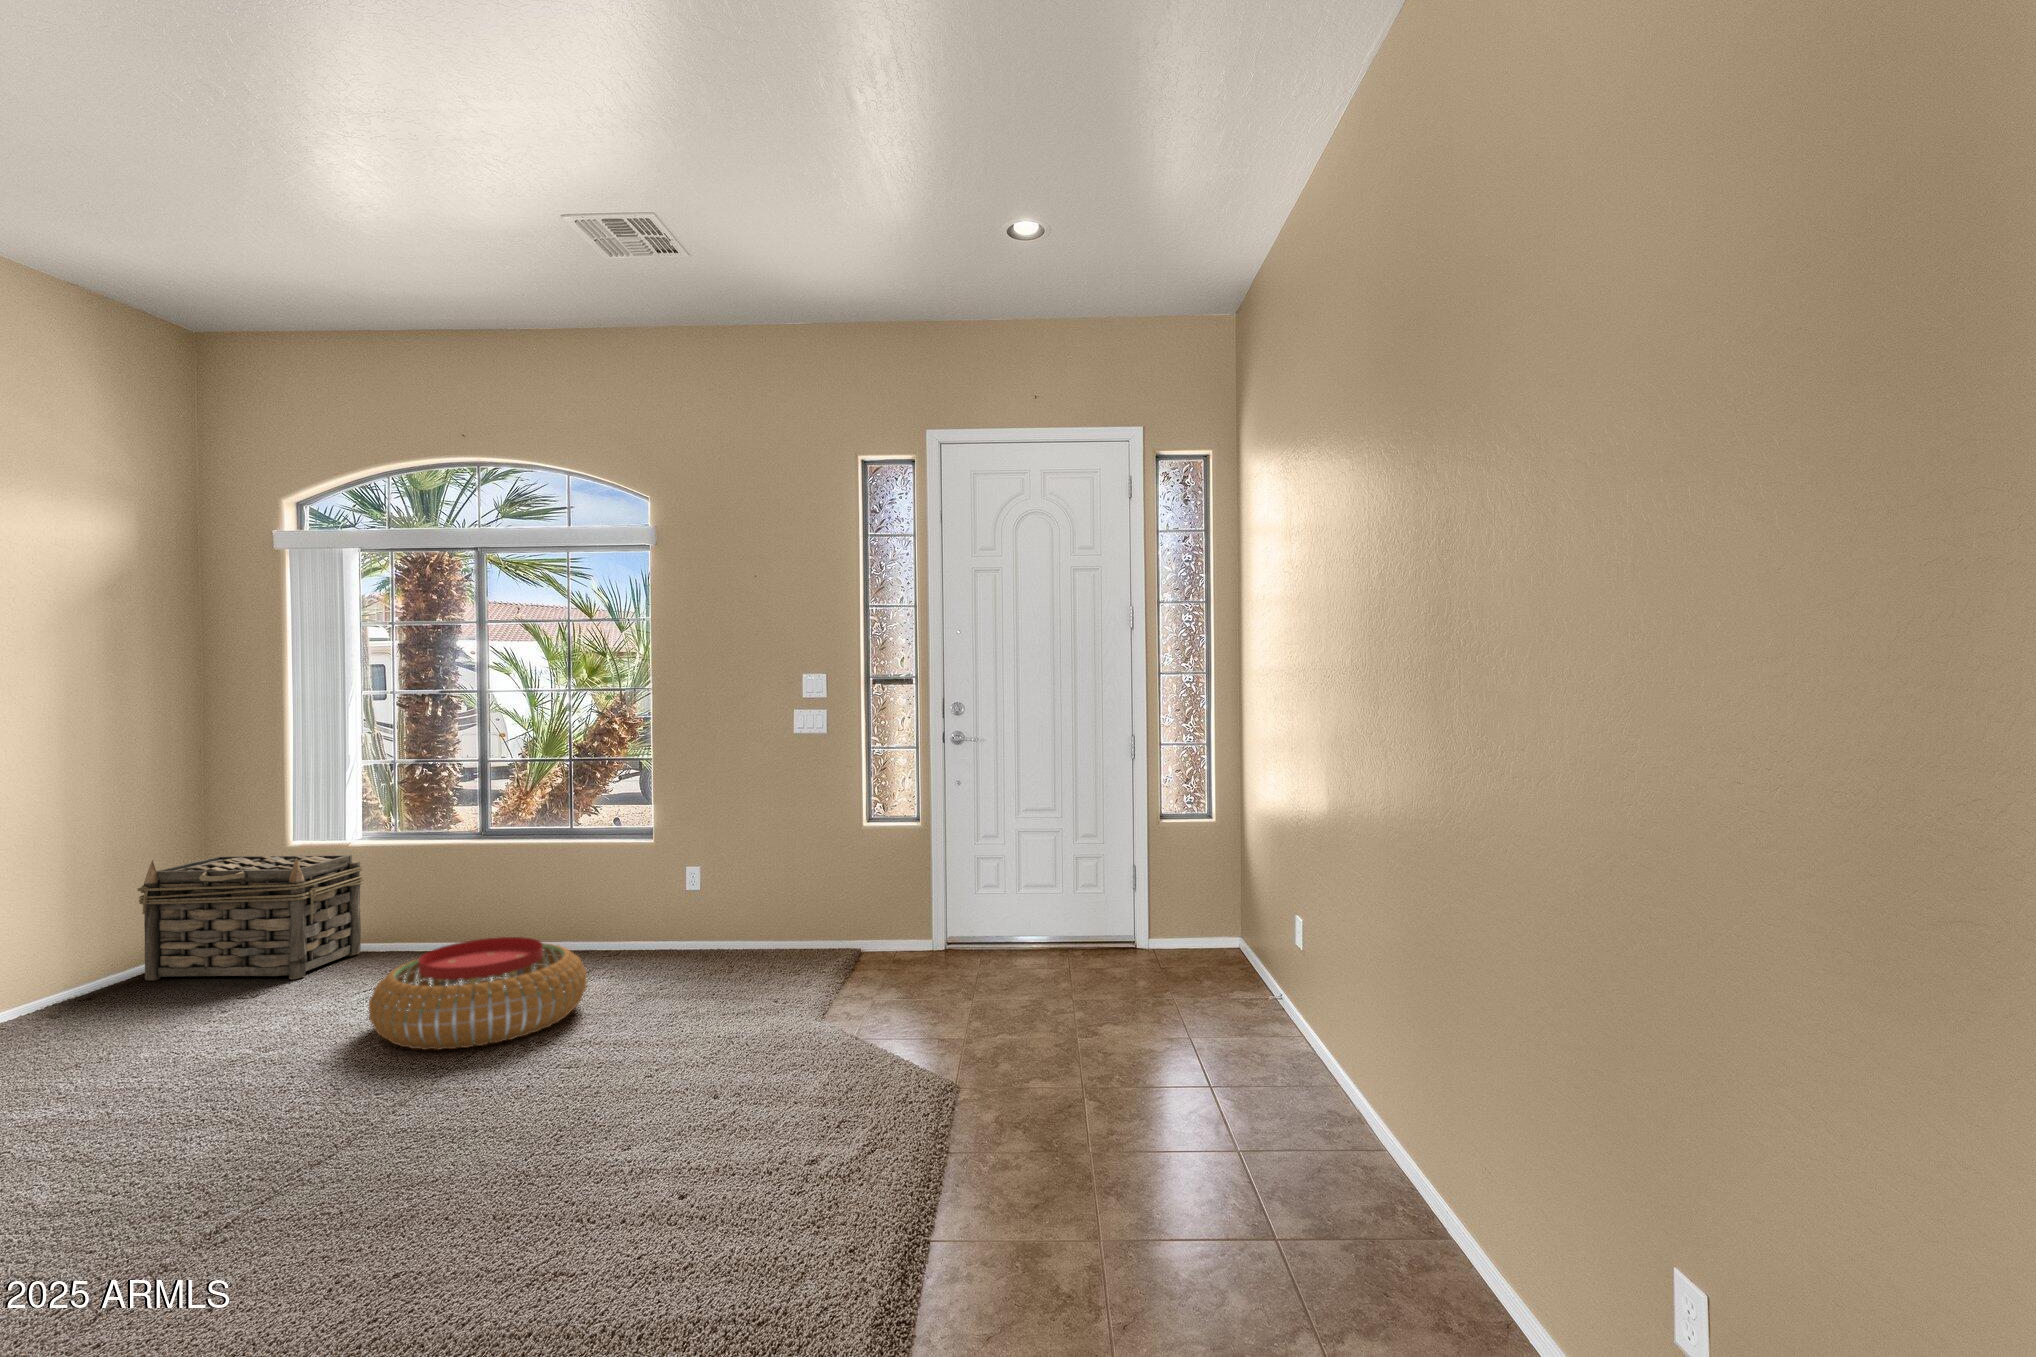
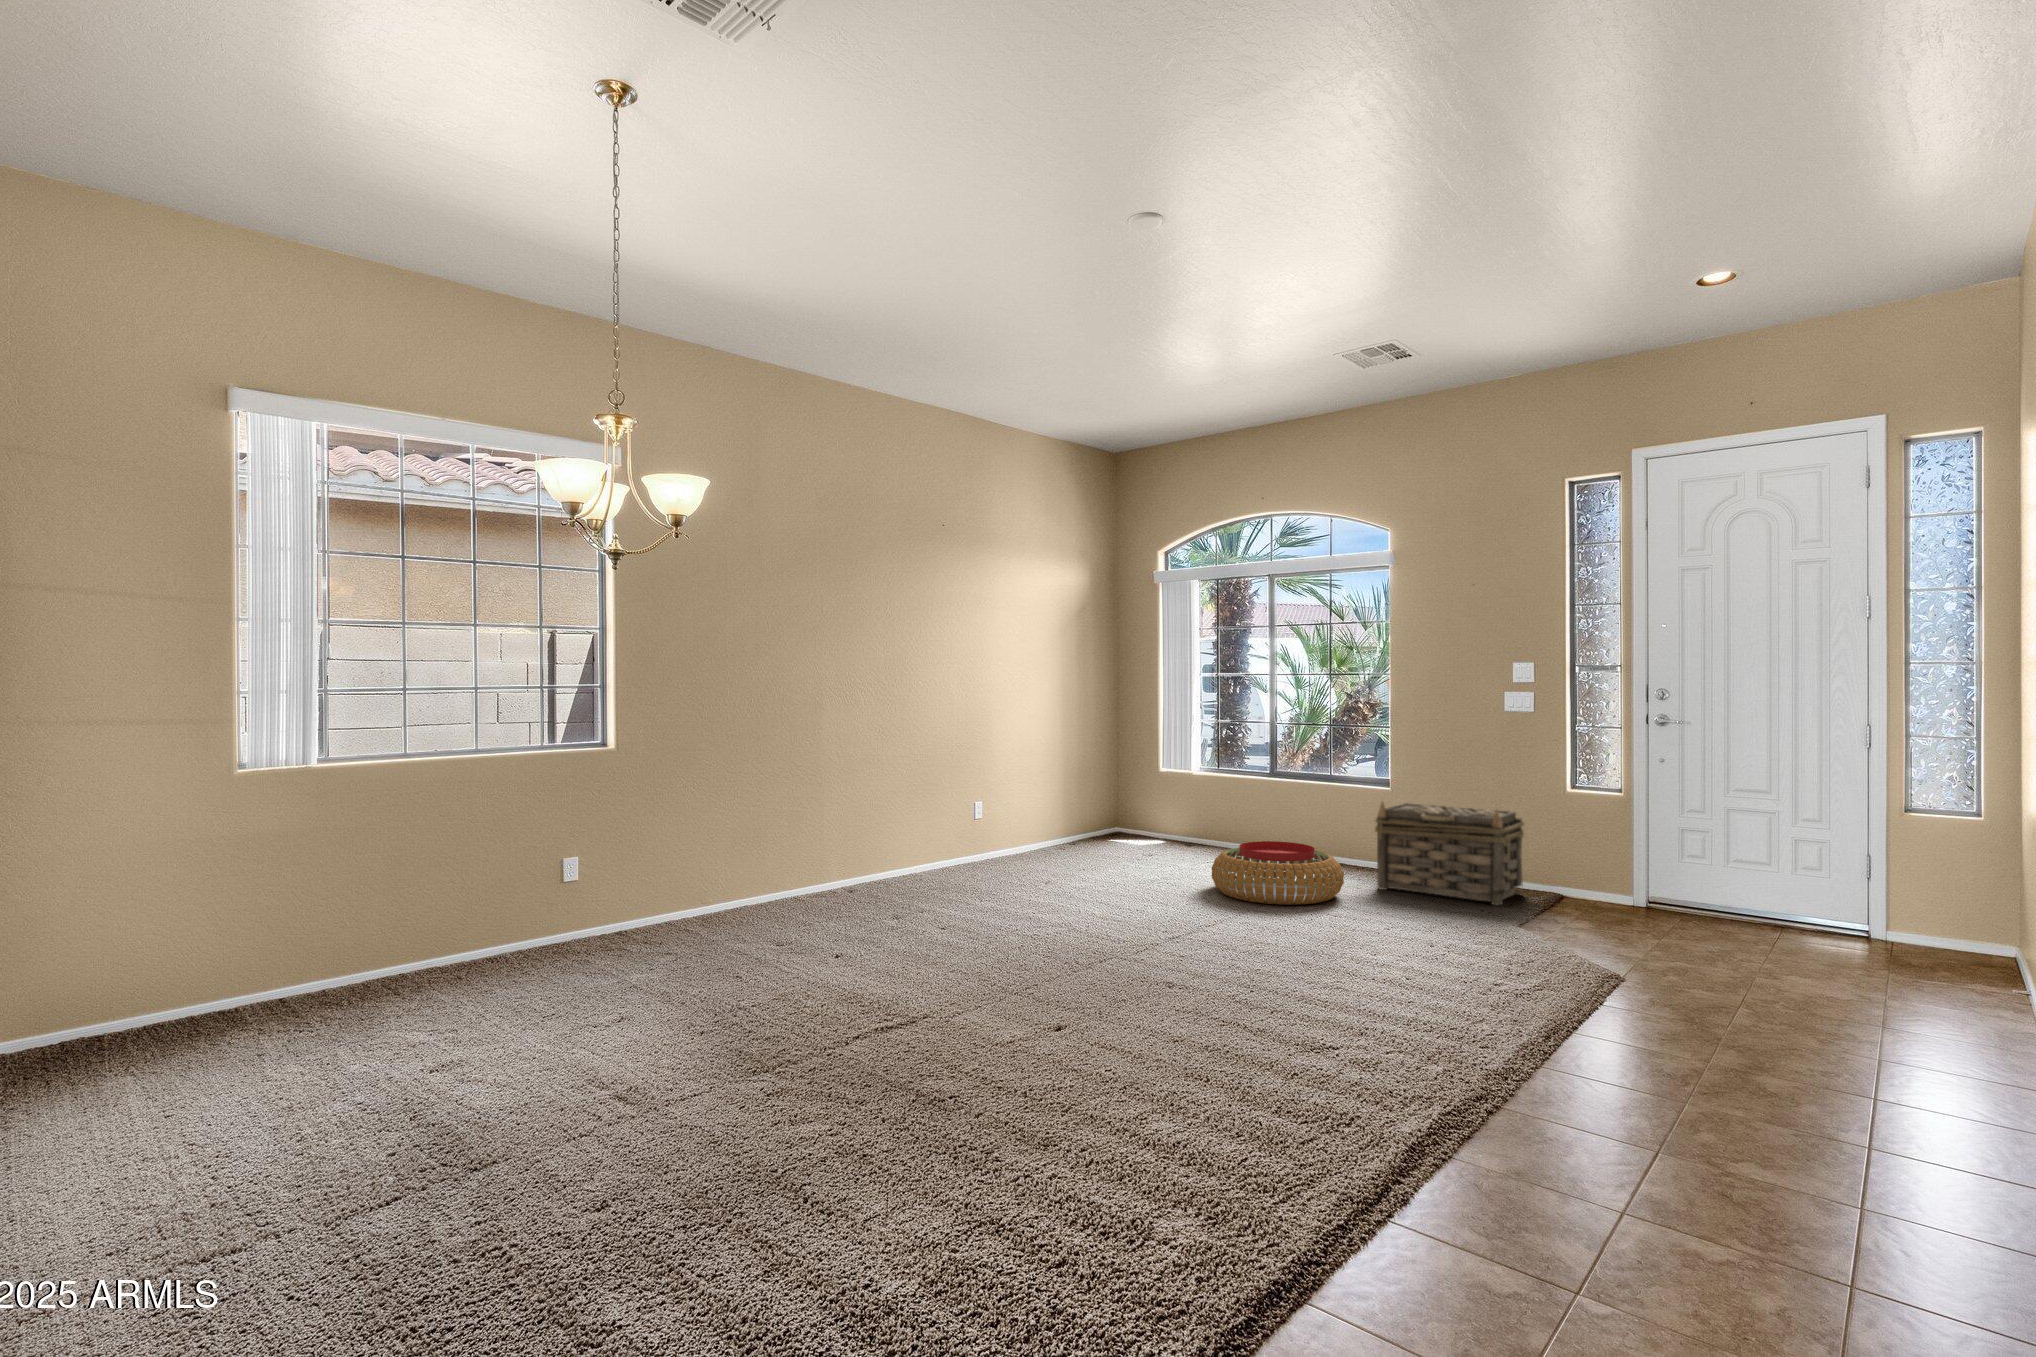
basket: present [137,855,363,980] -> present [1375,802,1524,906]

